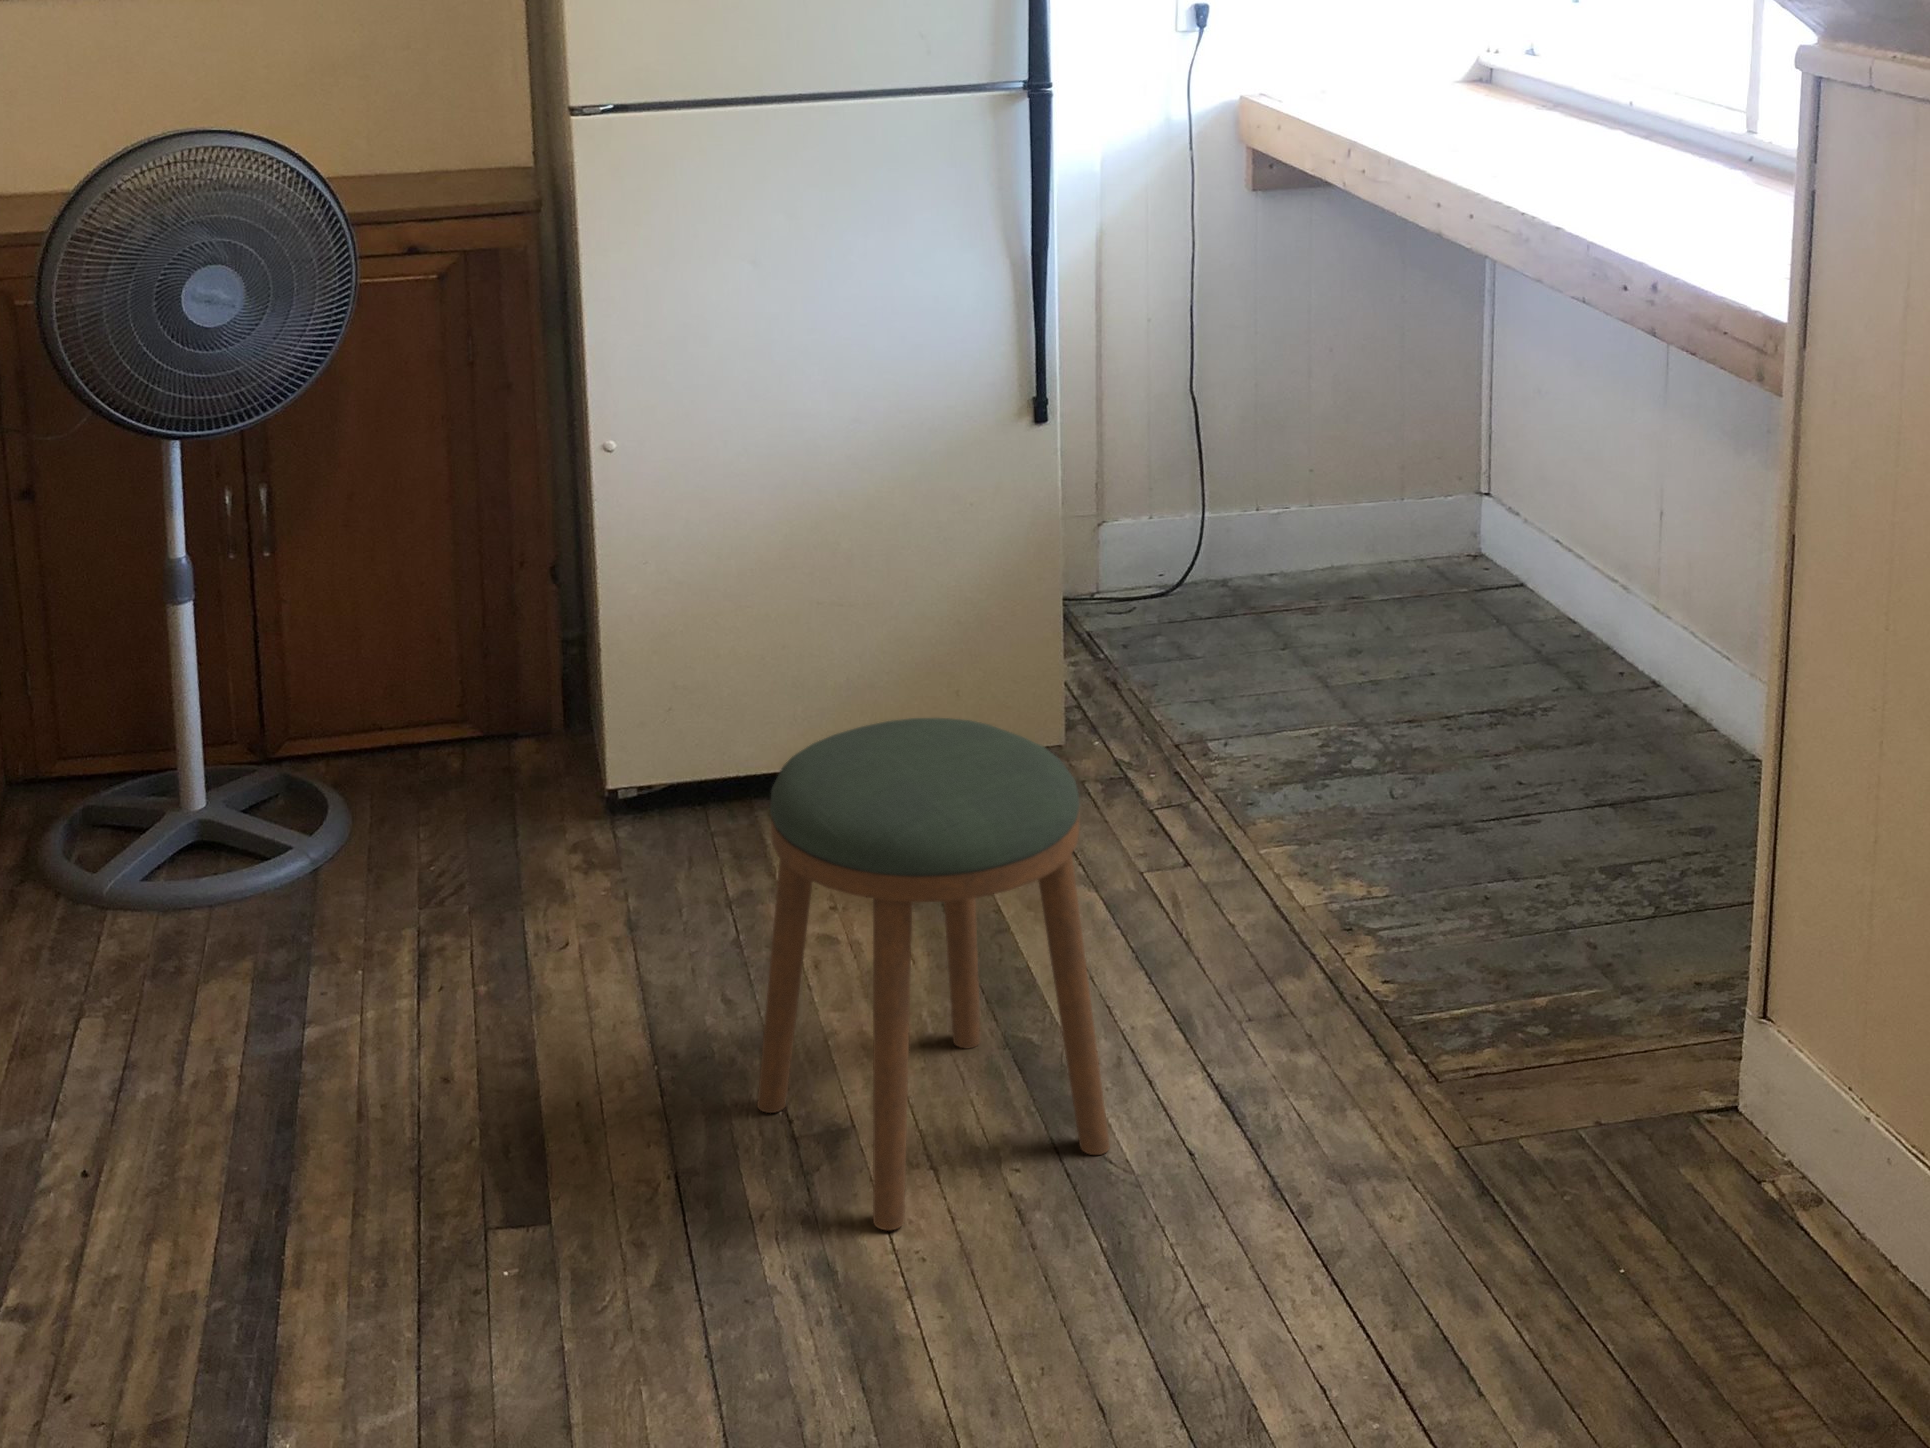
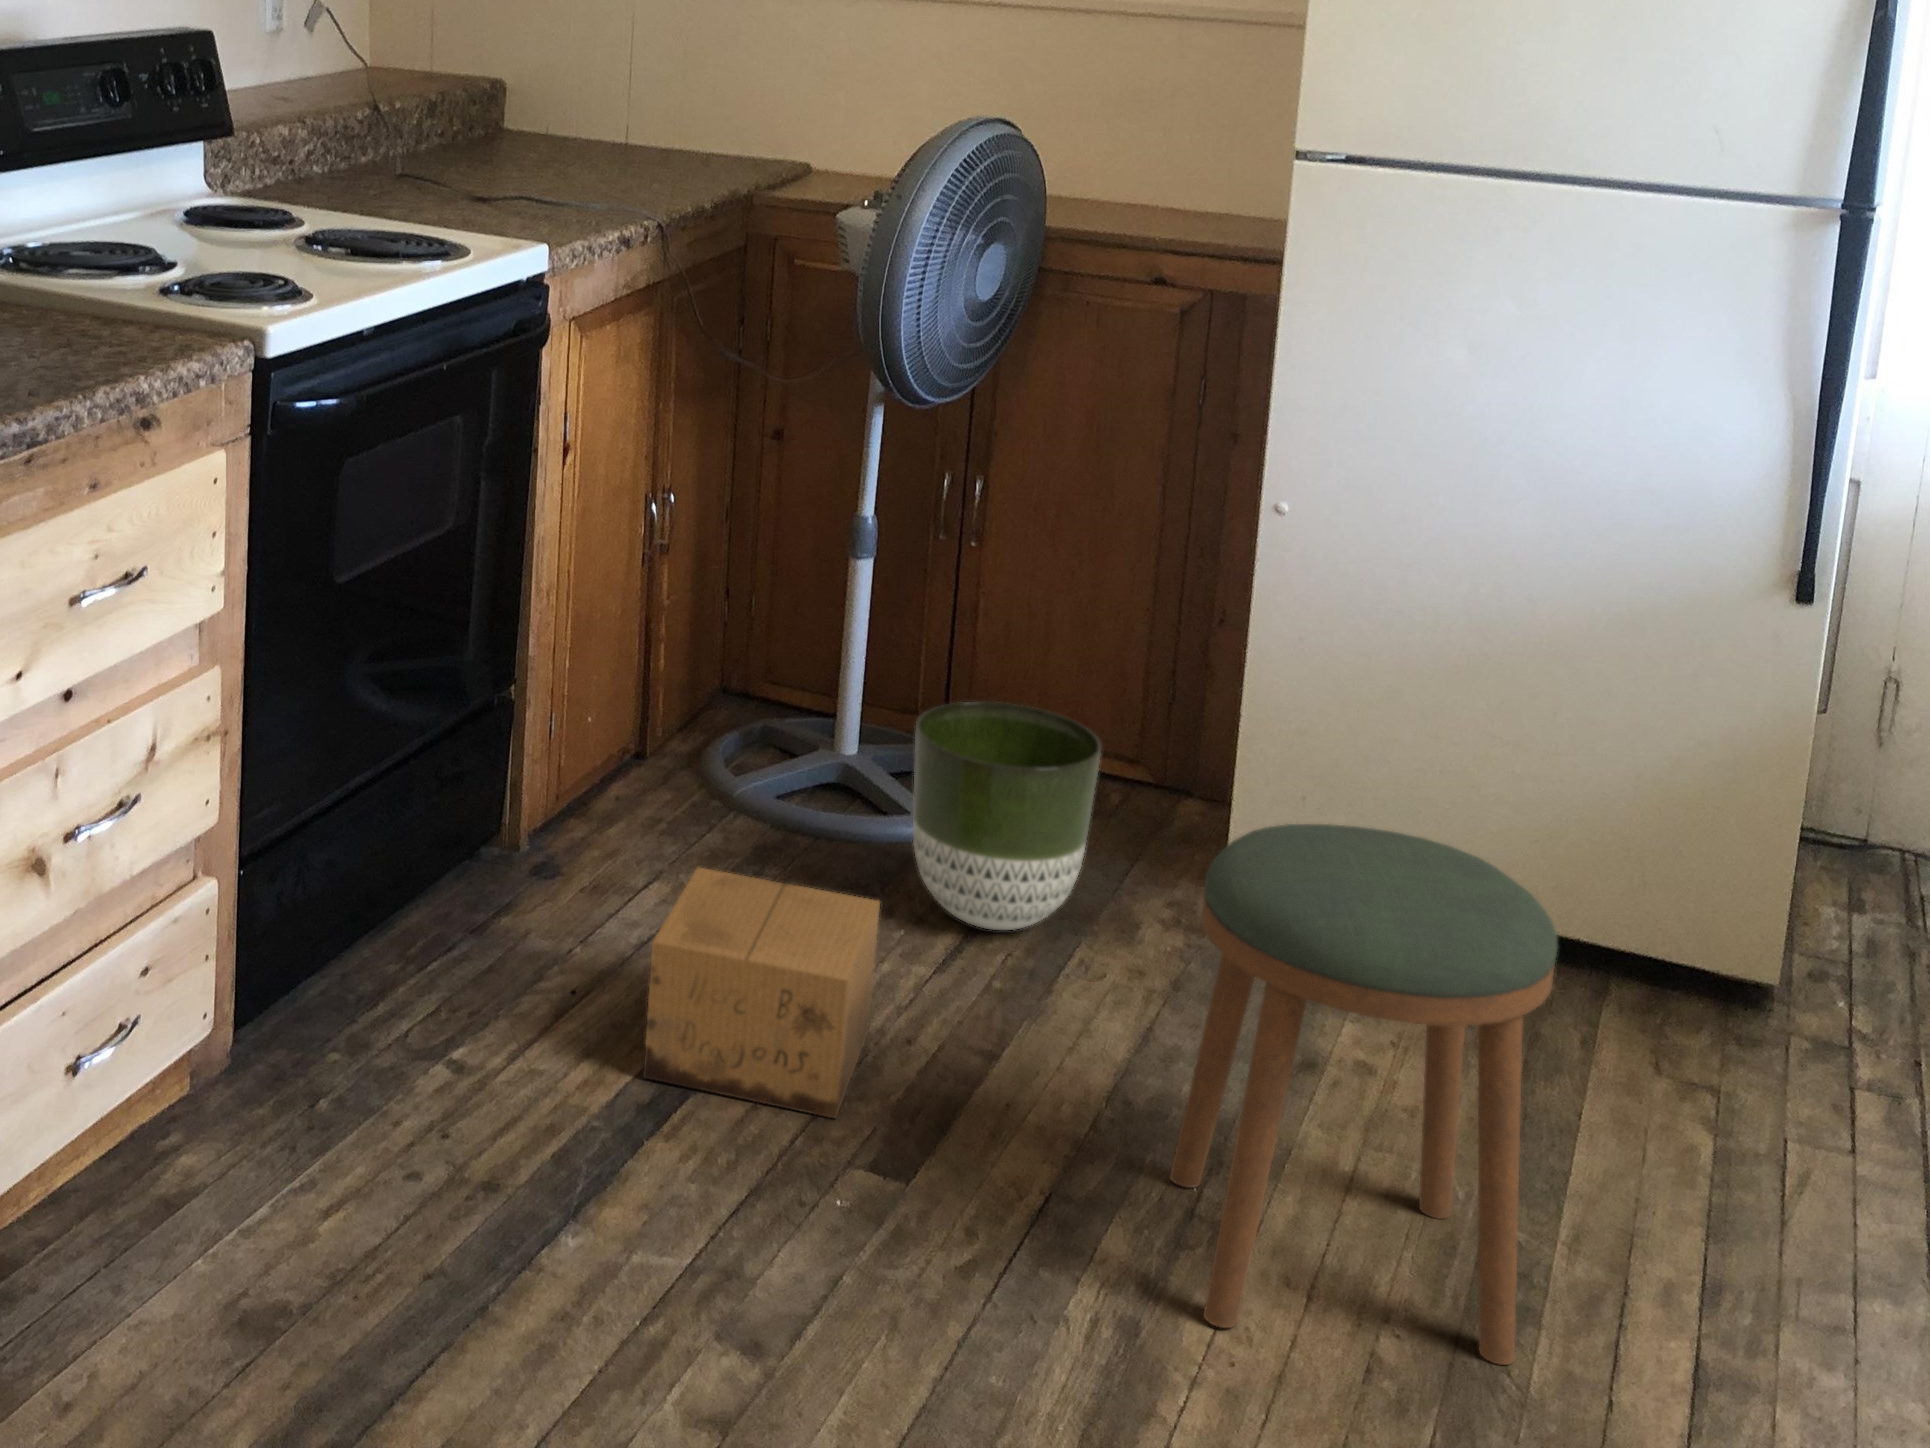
planter: none [329,702,516,937] -> present [913,702,1101,930]
cardboard box: none [195,951,441,1236] -> present [643,868,880,1118]

